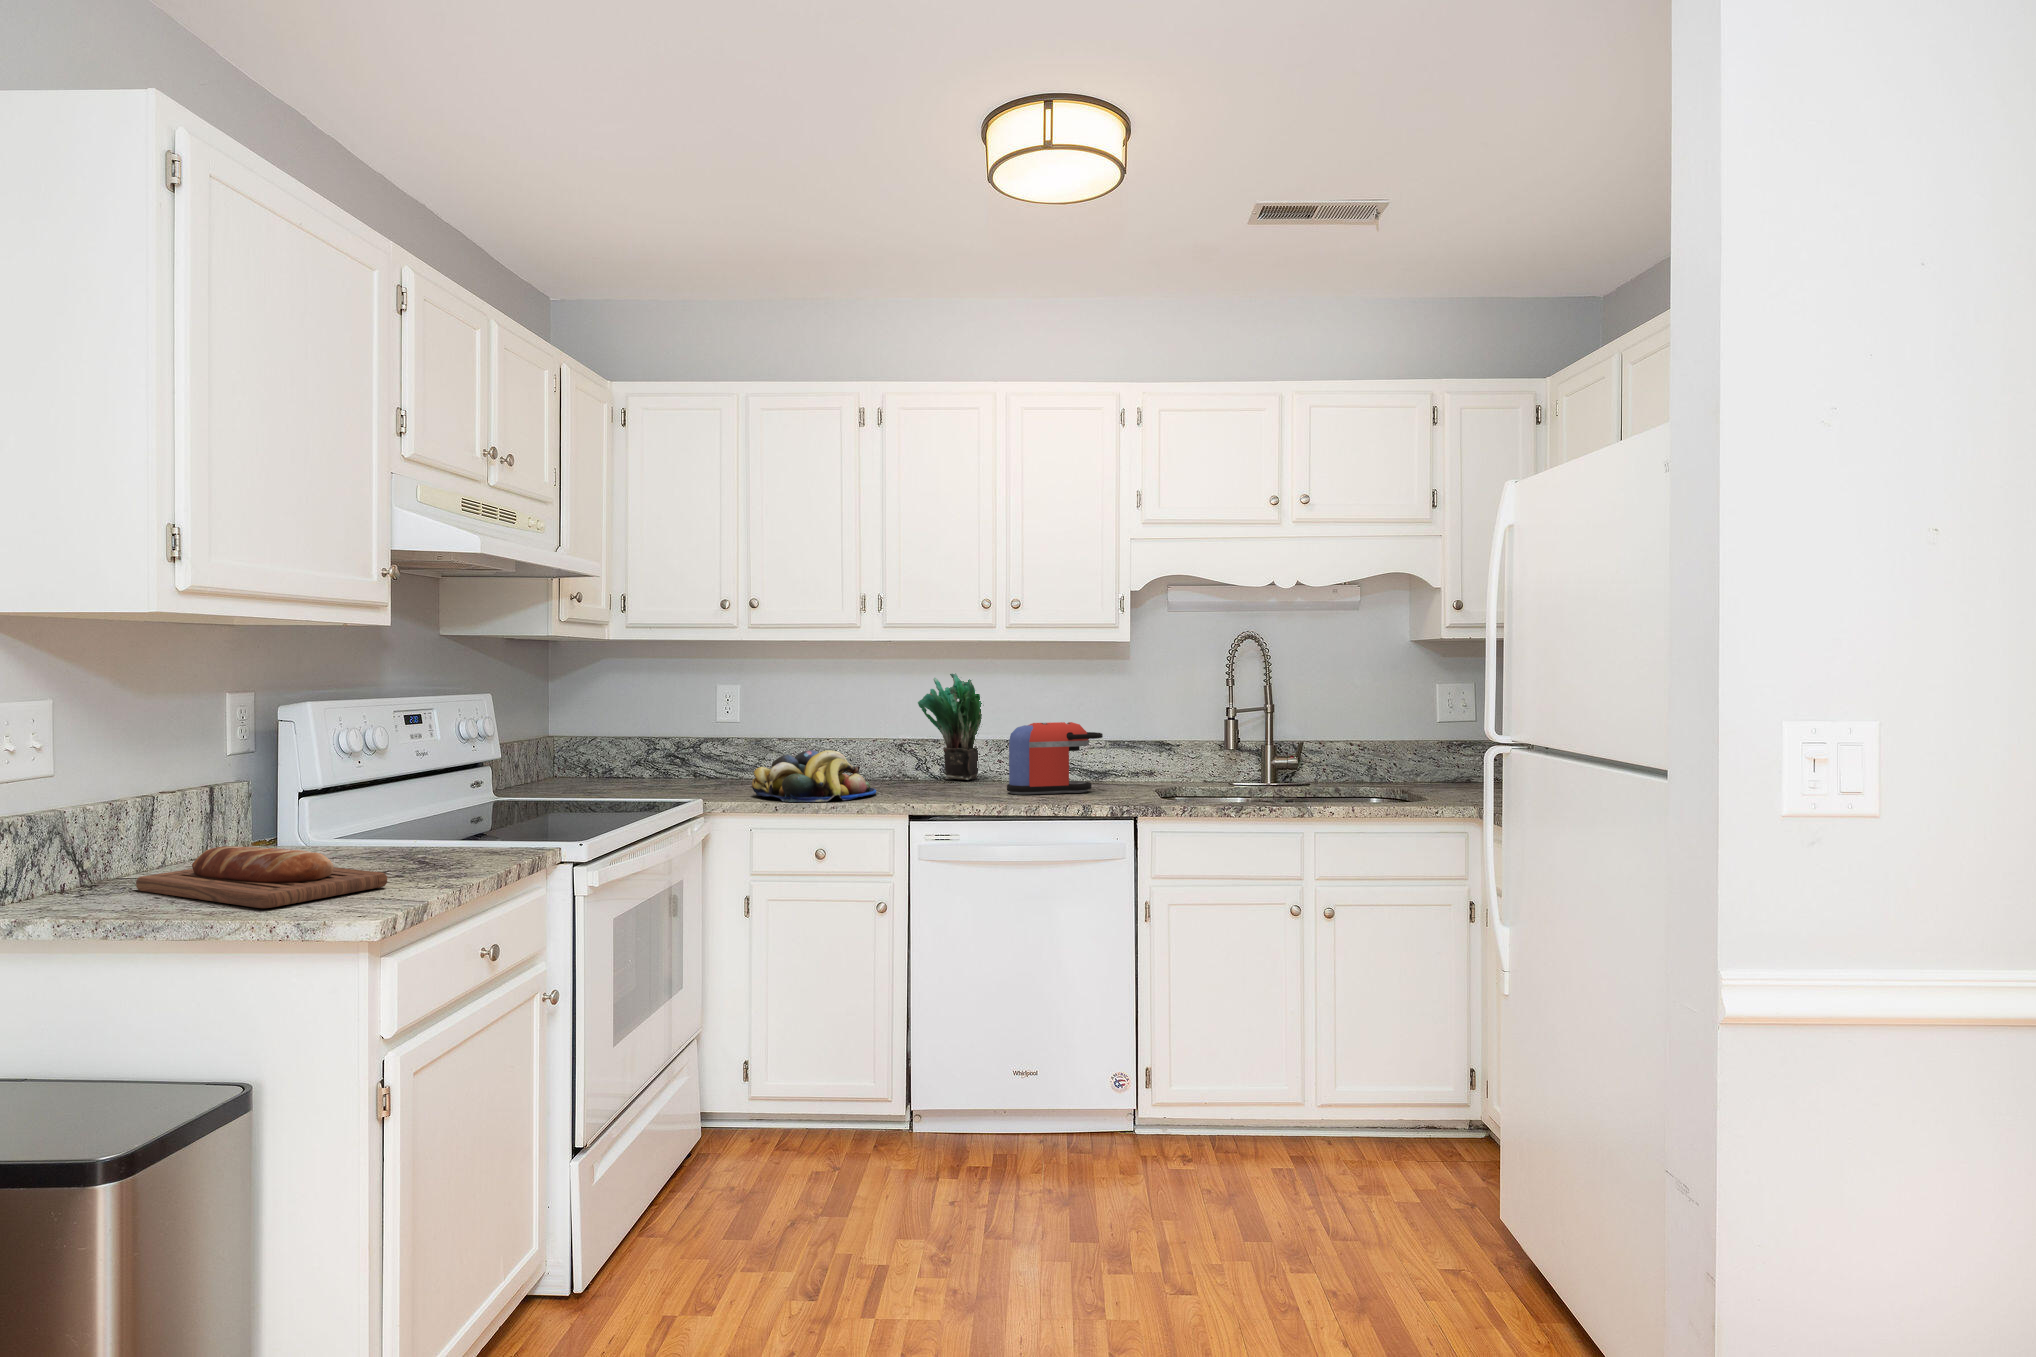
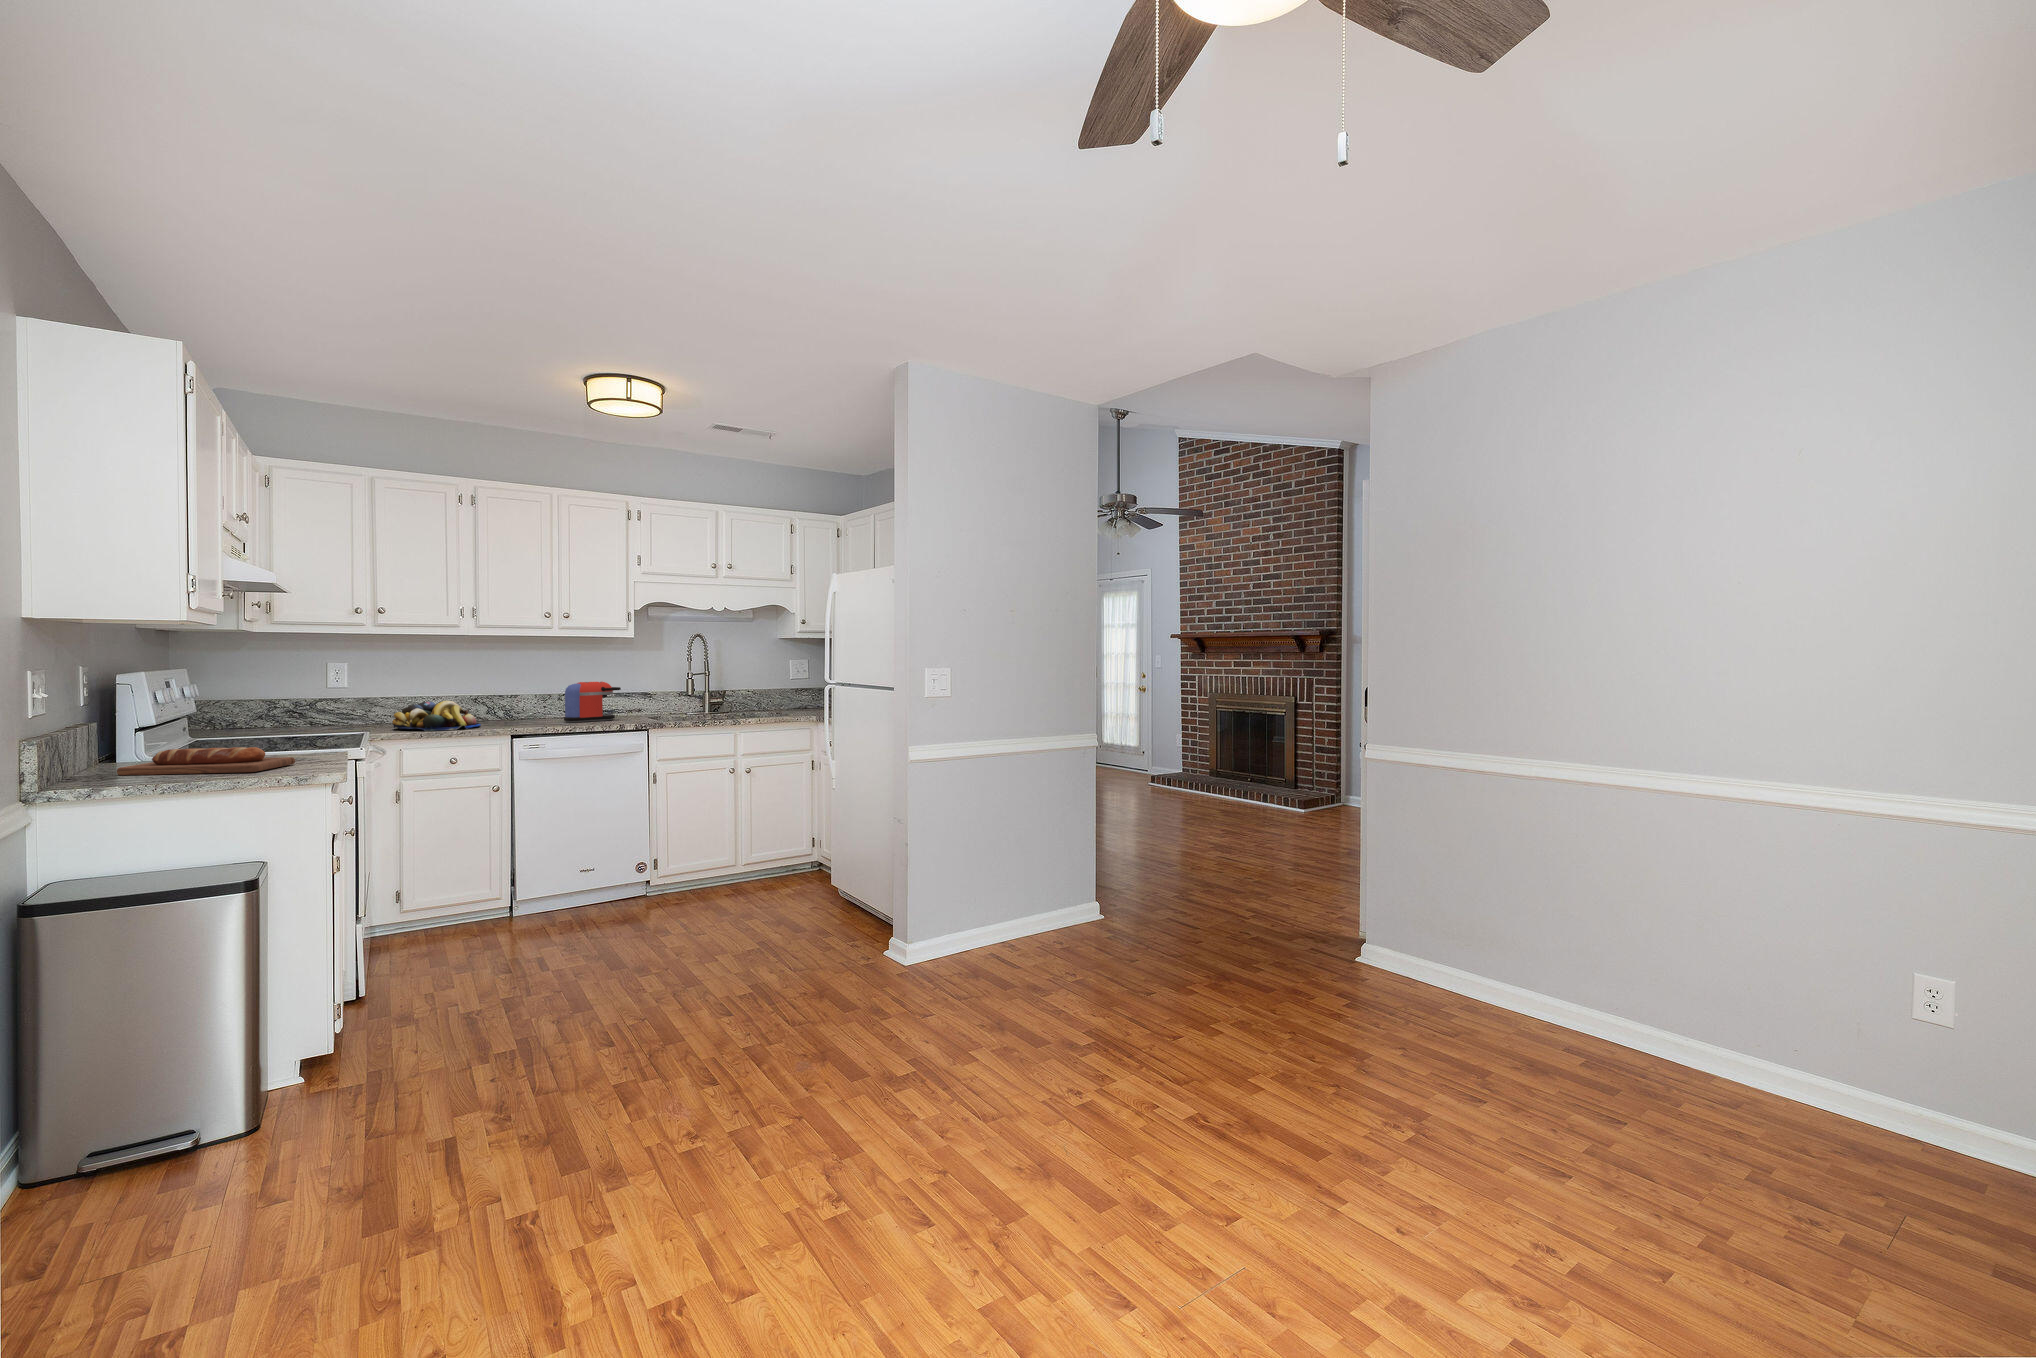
potted plant: present [918,673,984,780] -> none [491,654,533,719]

